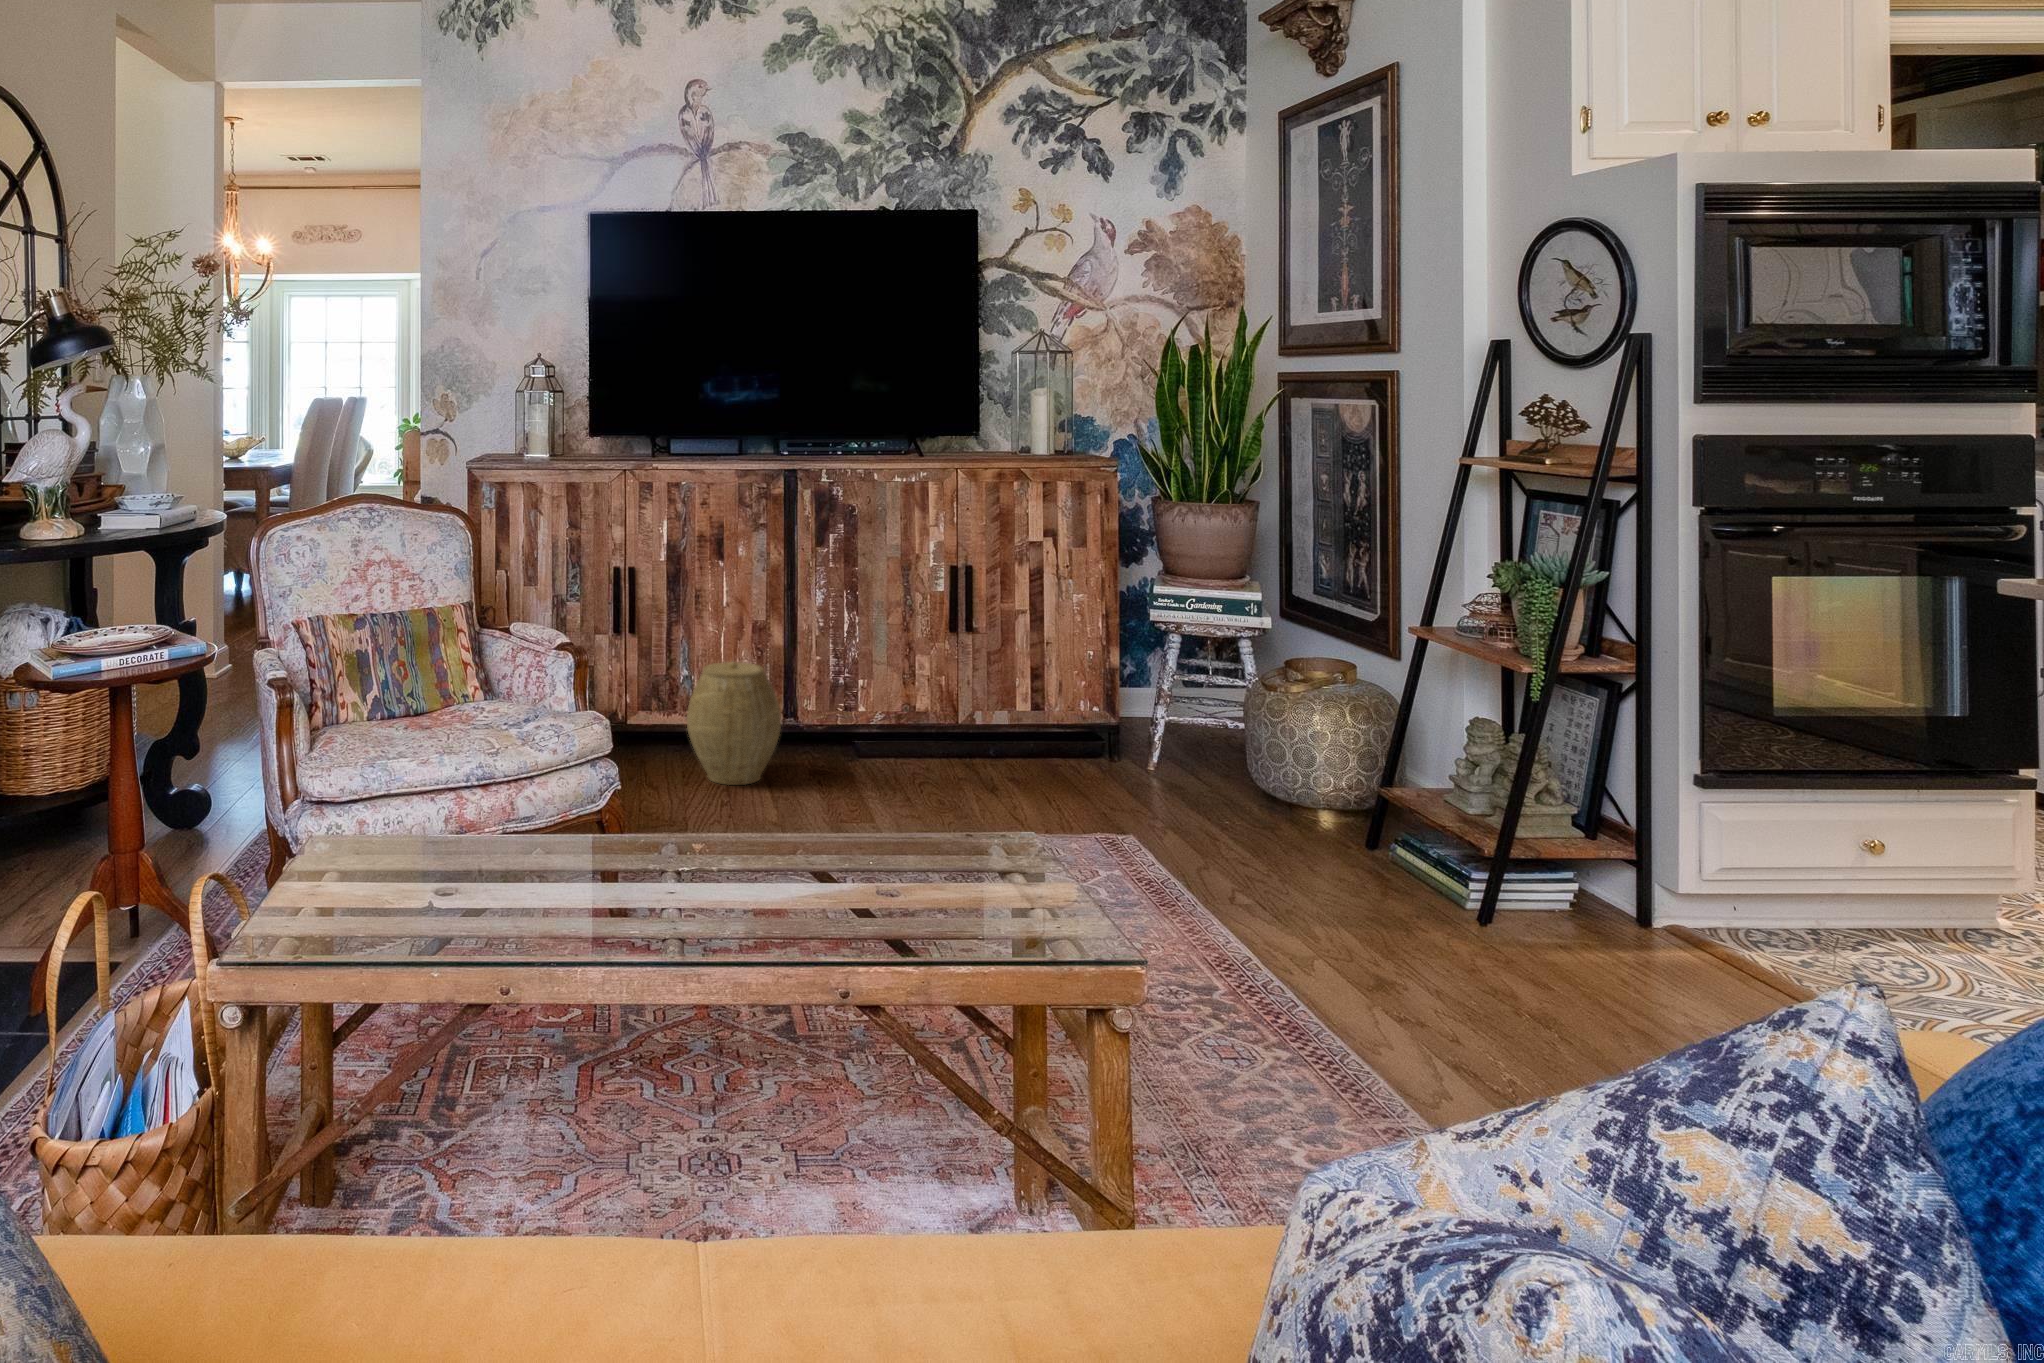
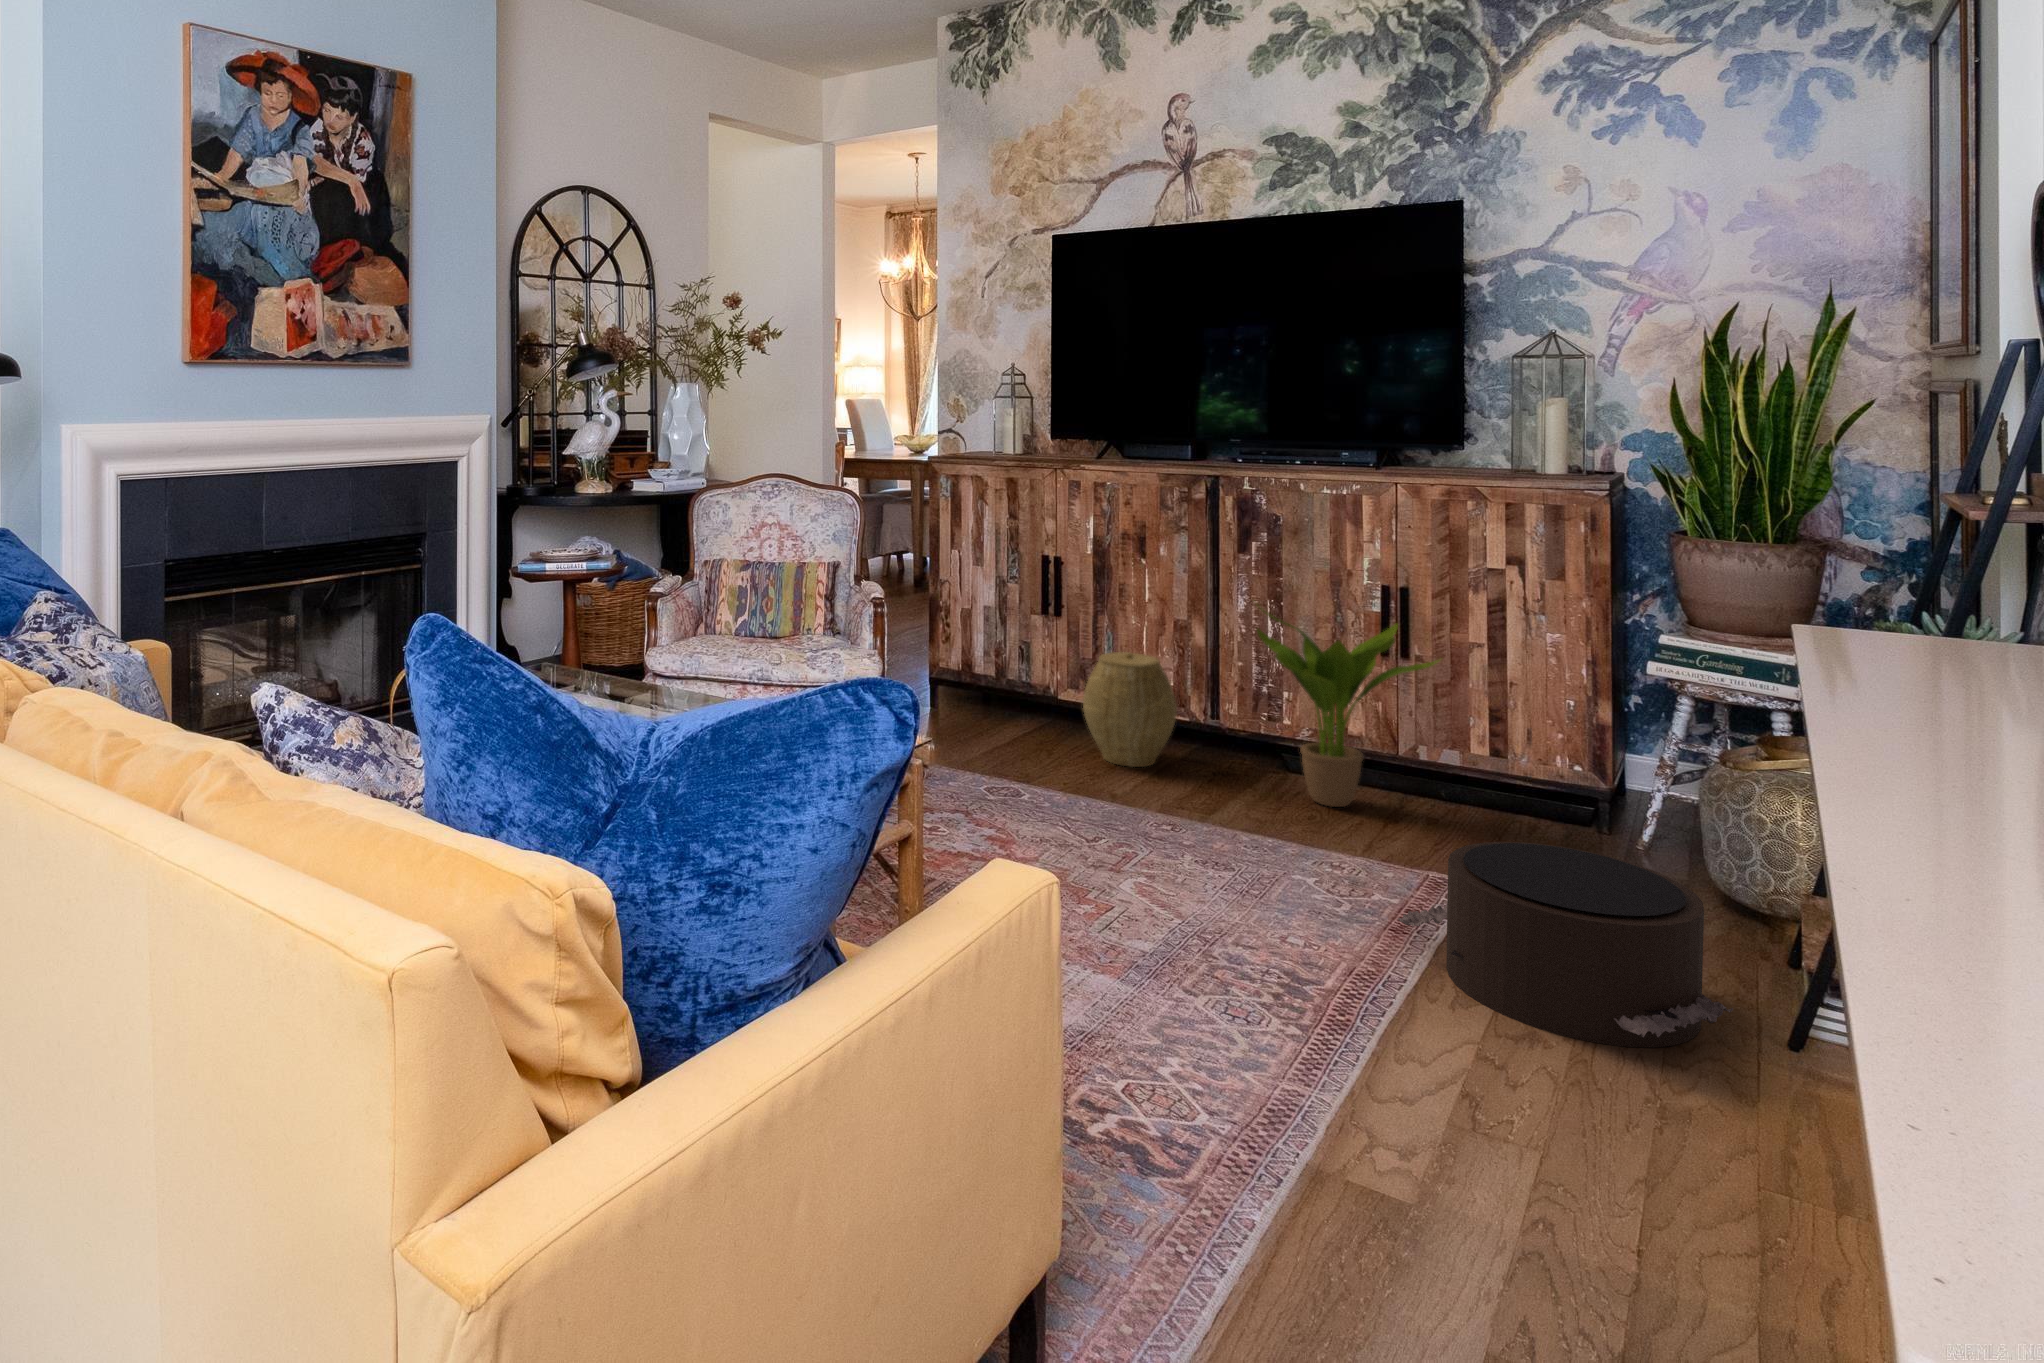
potted plant: none [852,587,1014,785] -> present [1254,600,1441,807]
pouf: none [1174,771,1437,935] -> present [1398,842,1733,1048]

